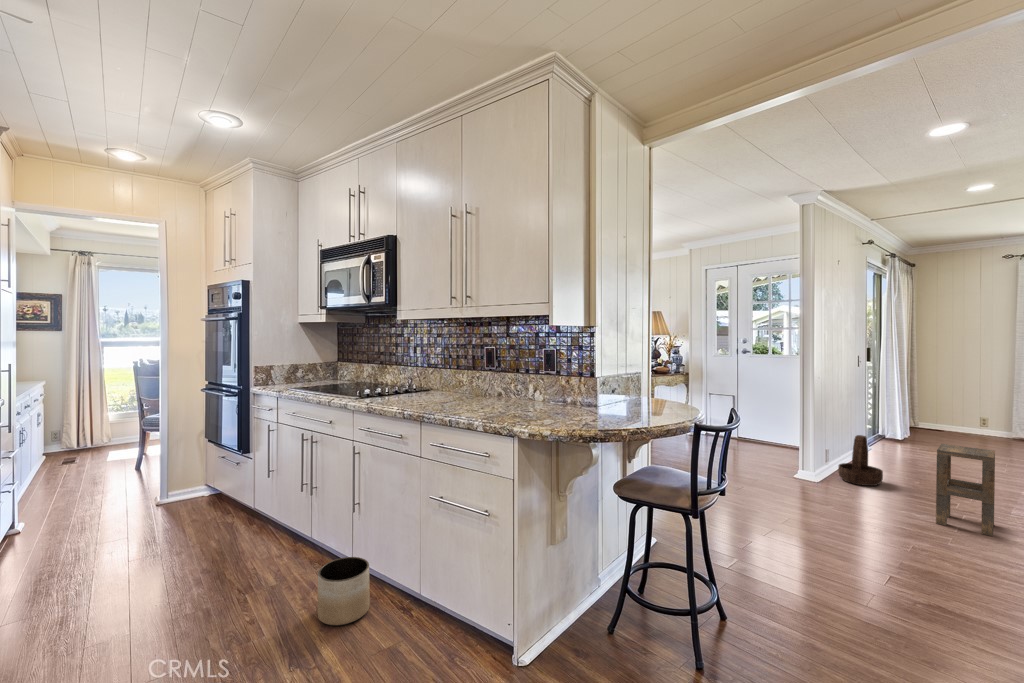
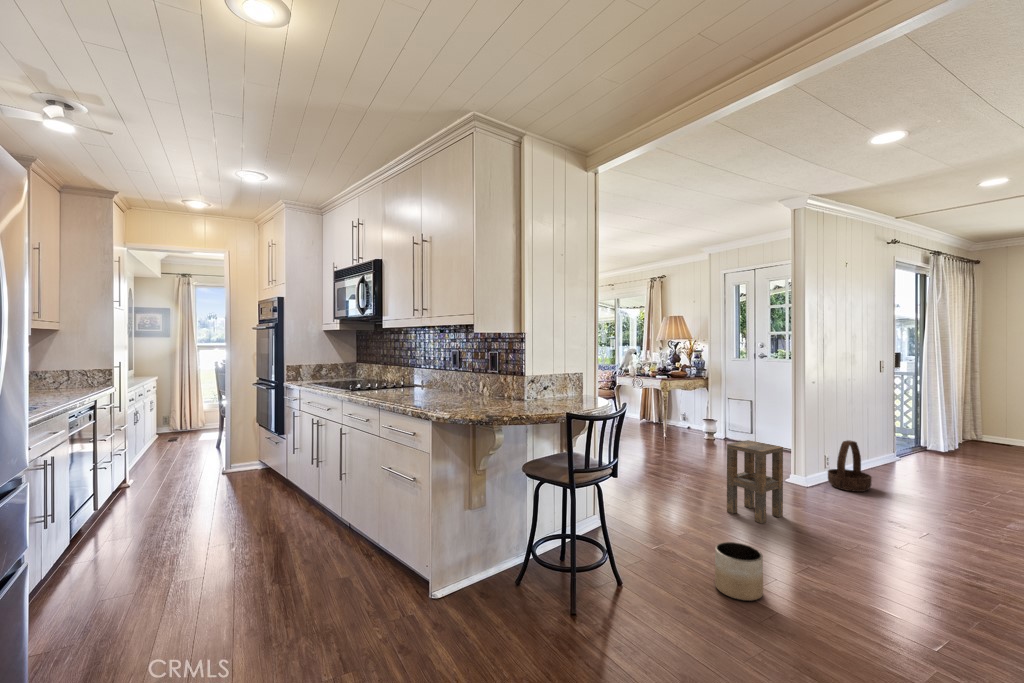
side table: present [936,444,995,536] -> present [727,440,783,524]
planter: present [318,557,370,626] -> present [715,542,763,601]

